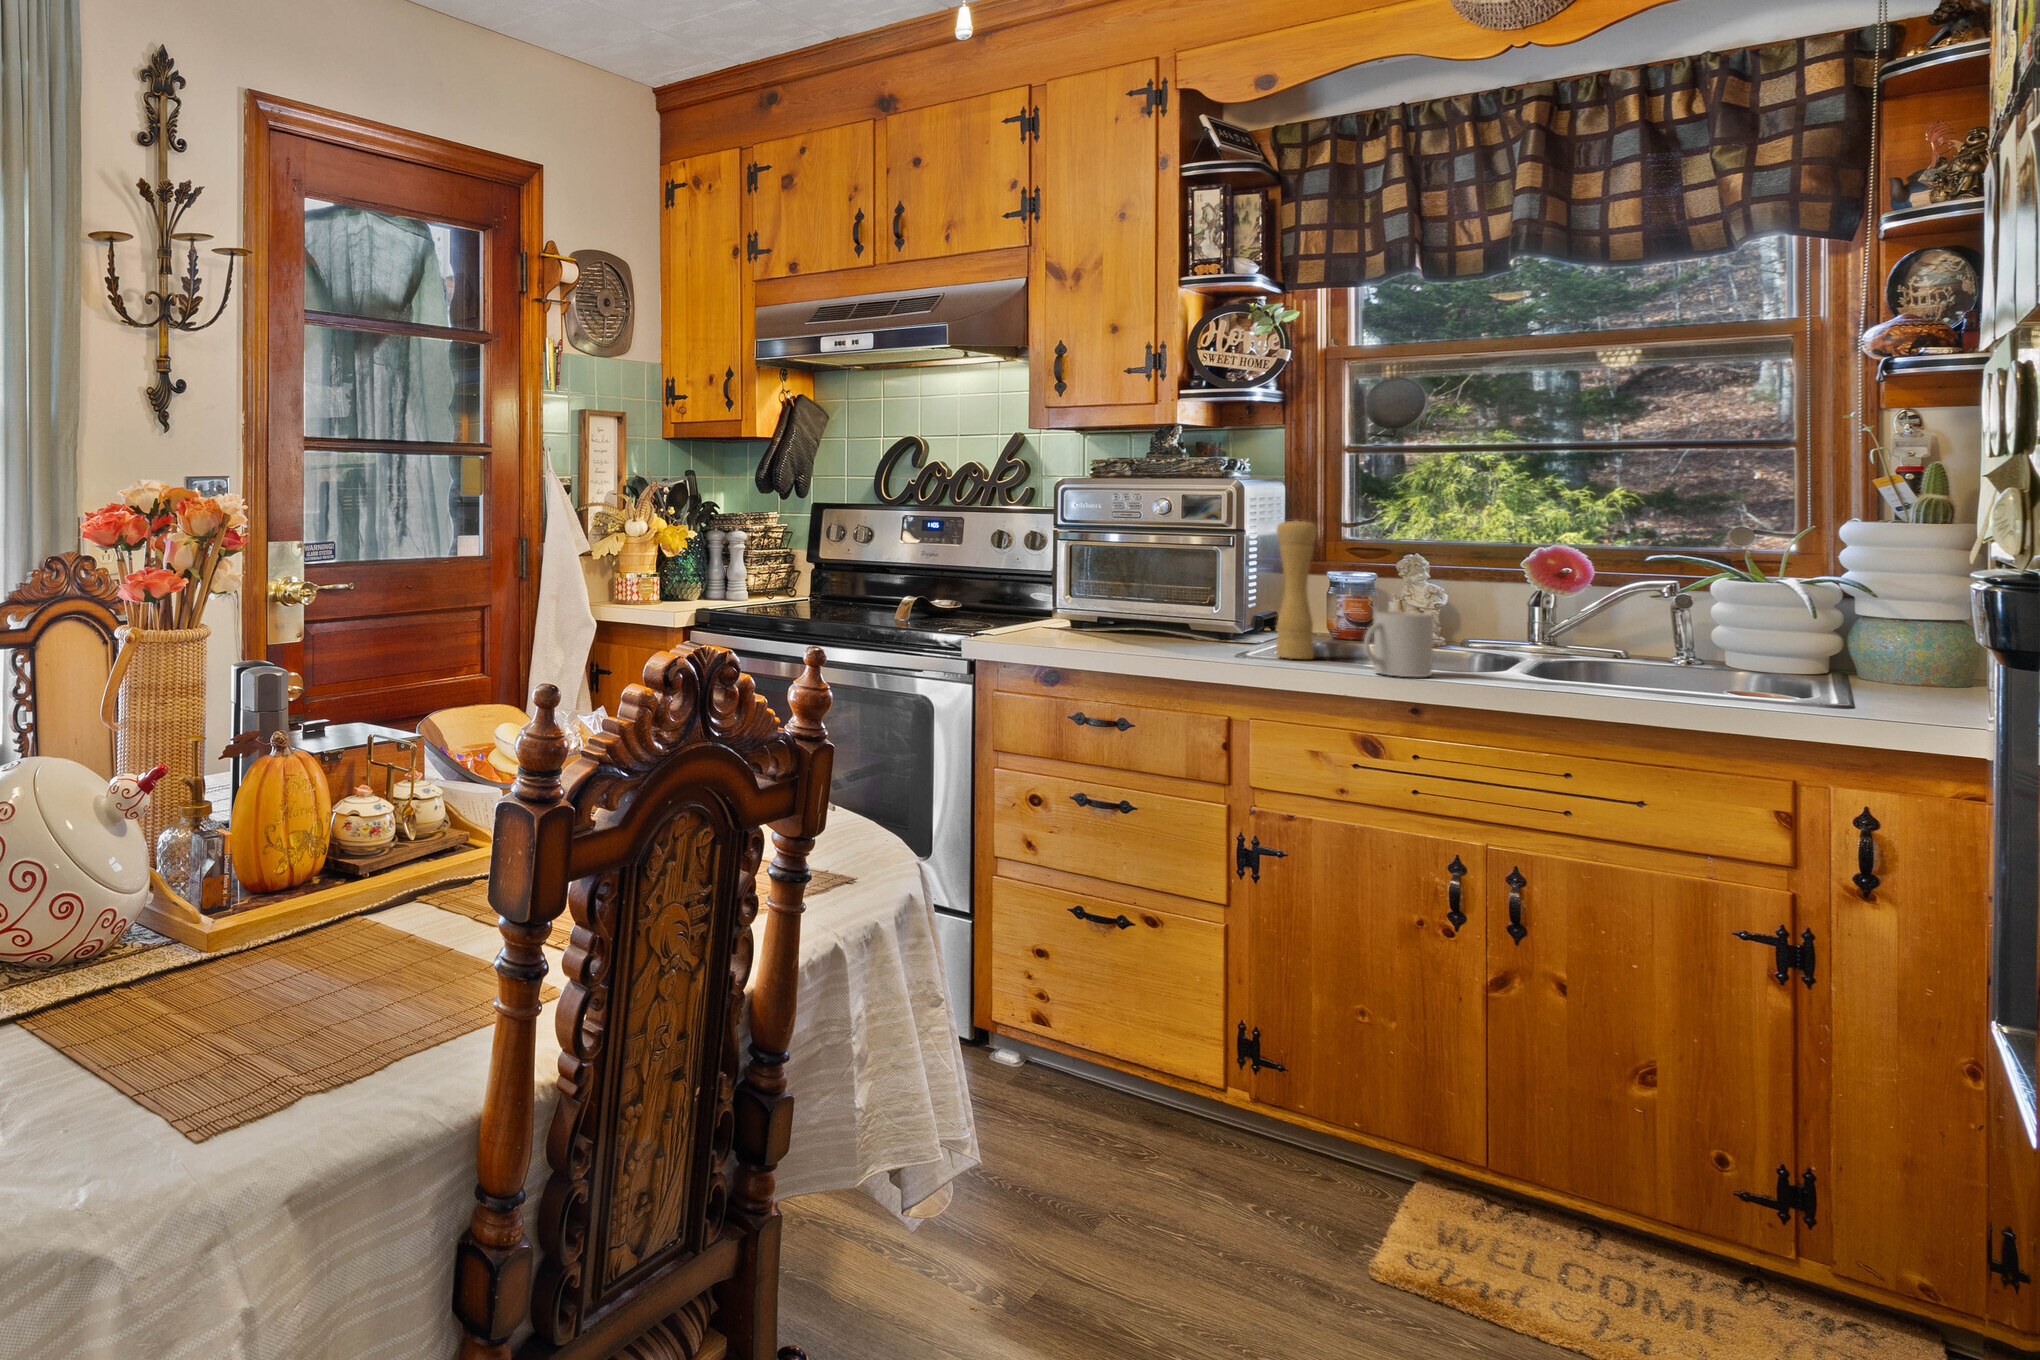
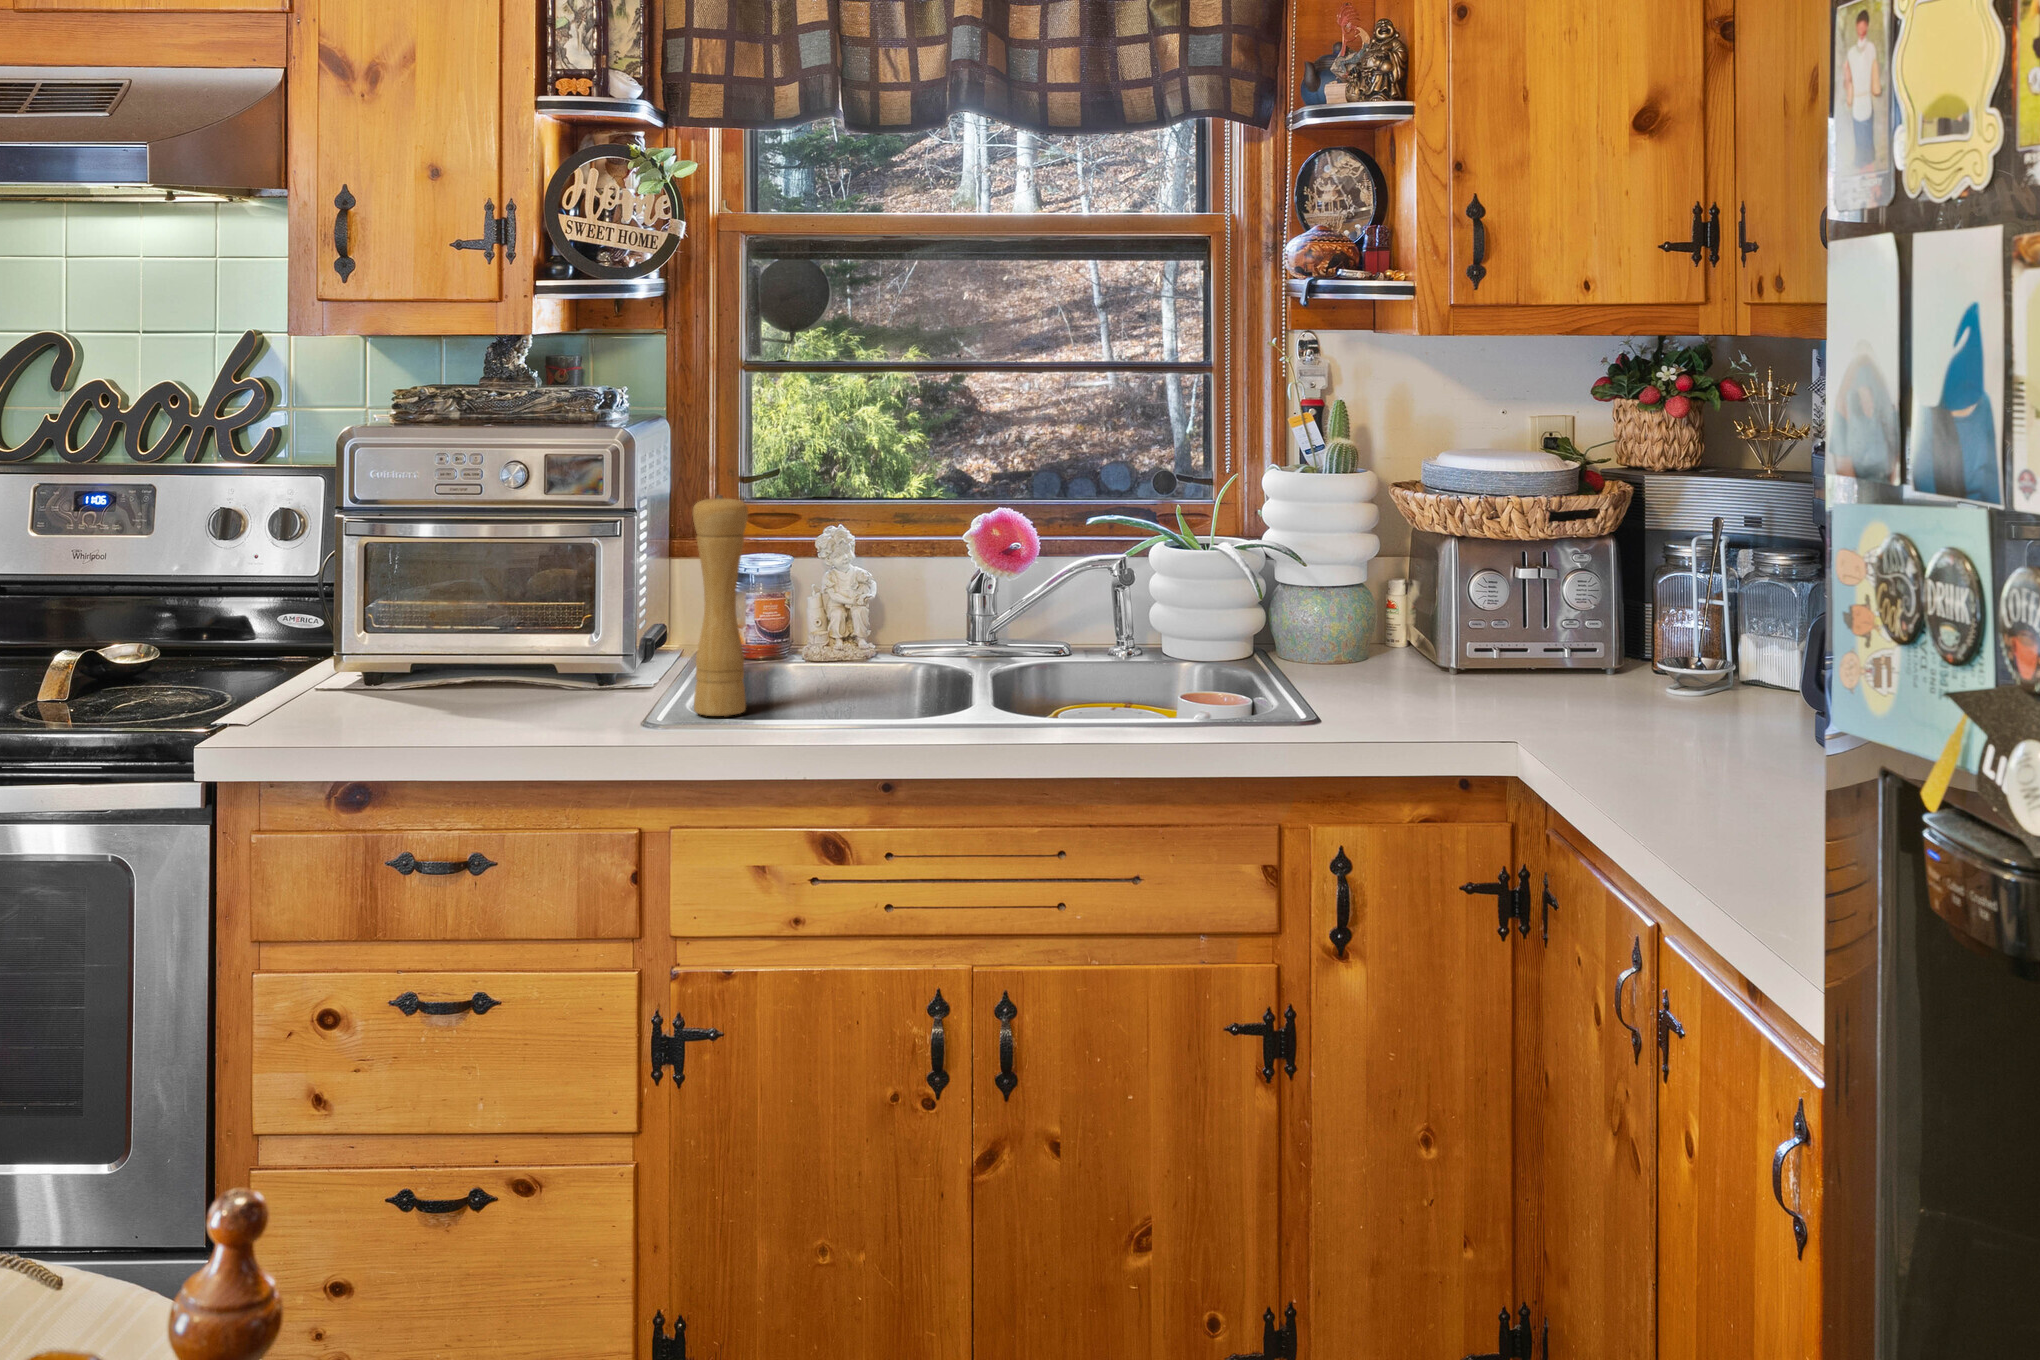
mug: present [1364,611,1433,677] -> none [828,635,909,738]

